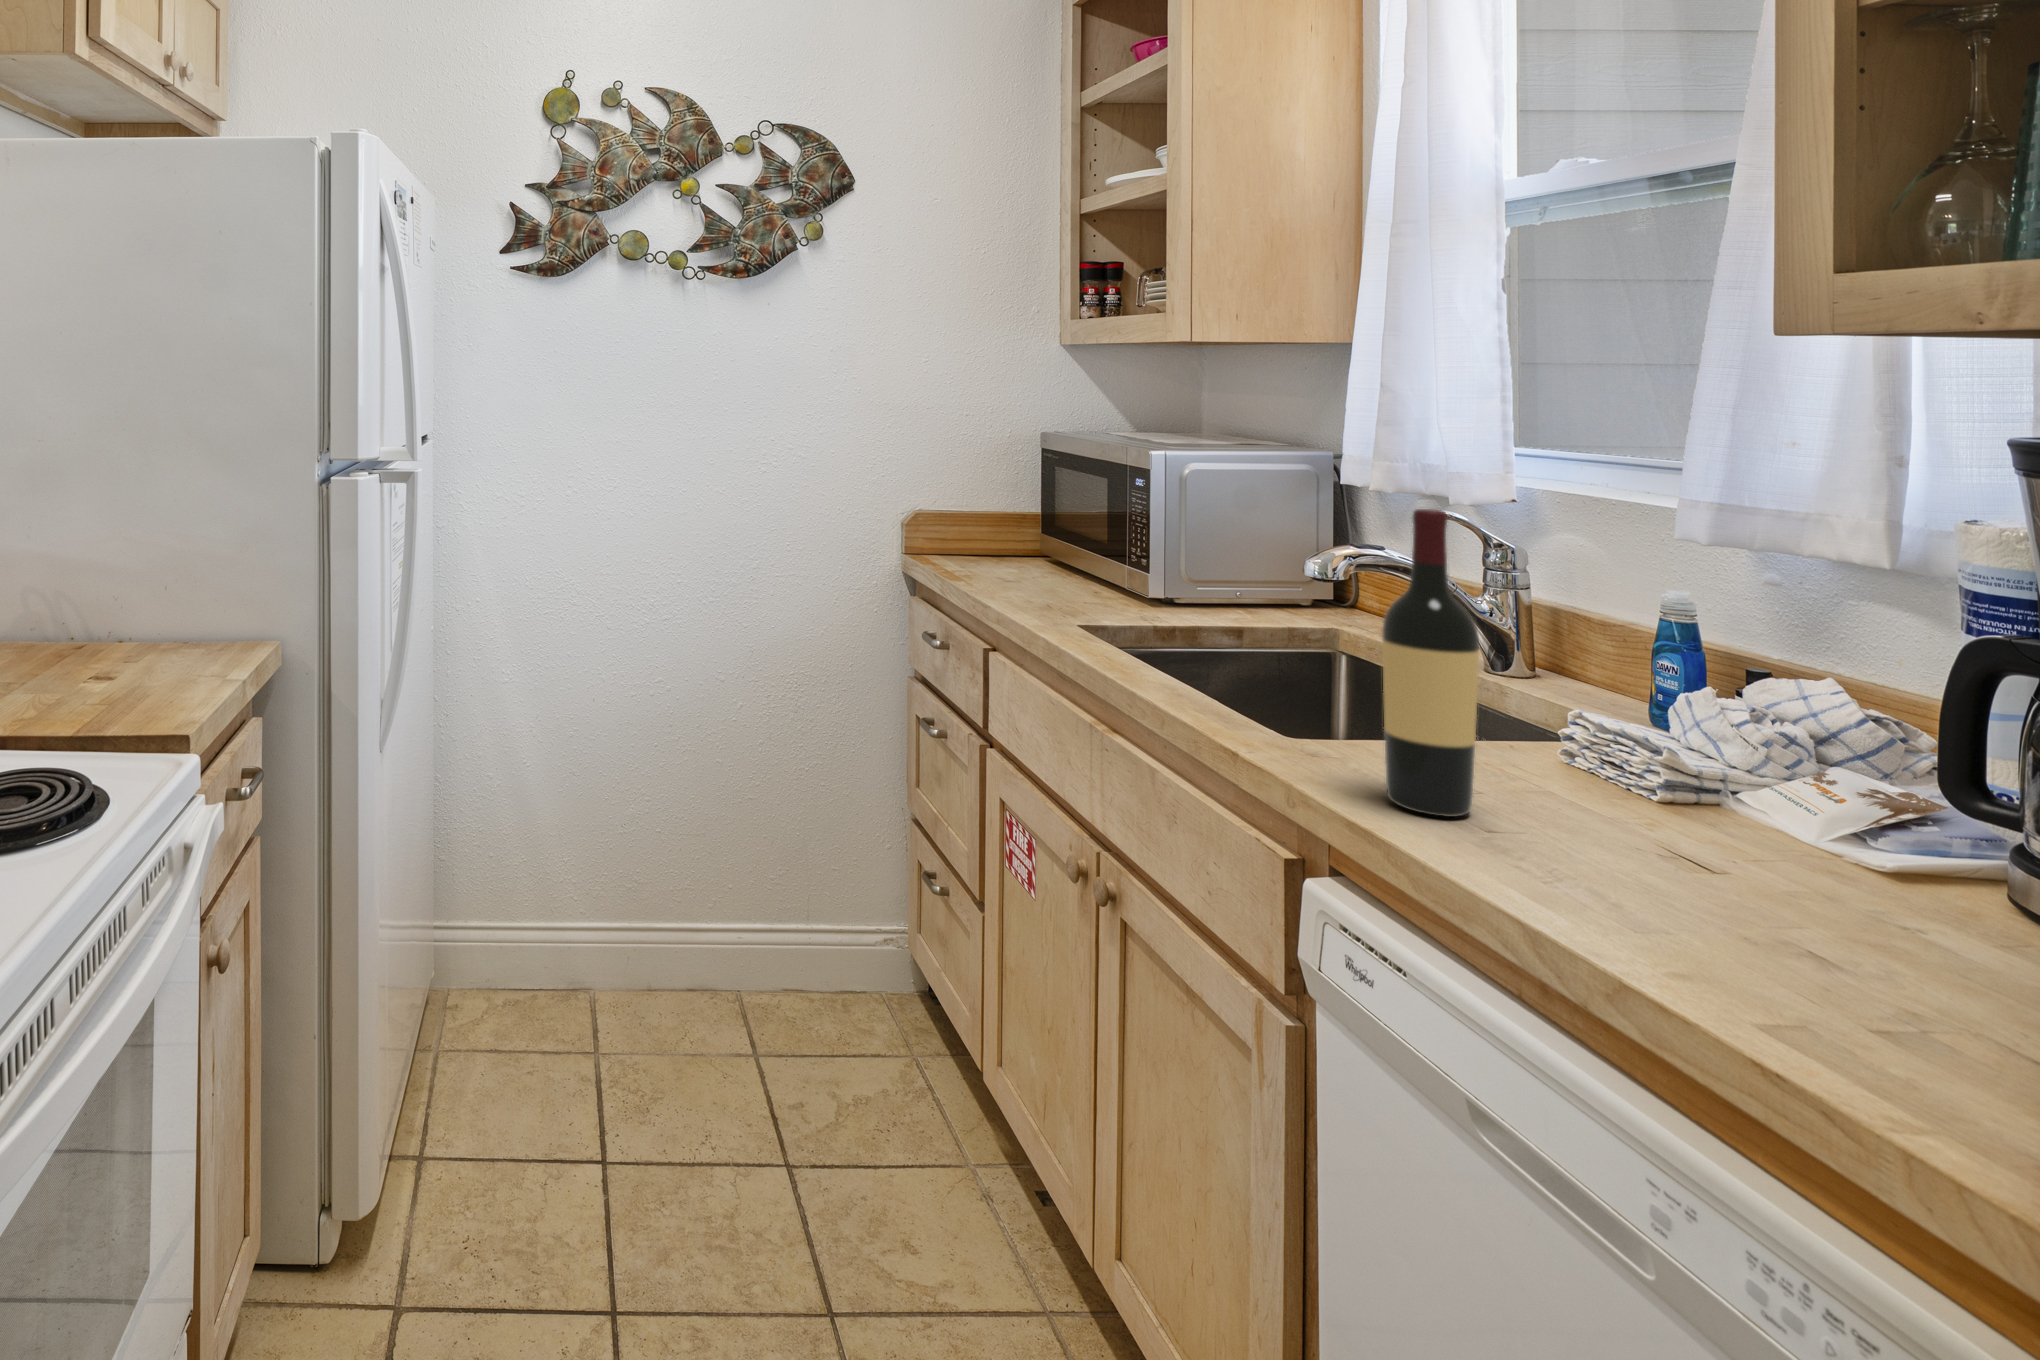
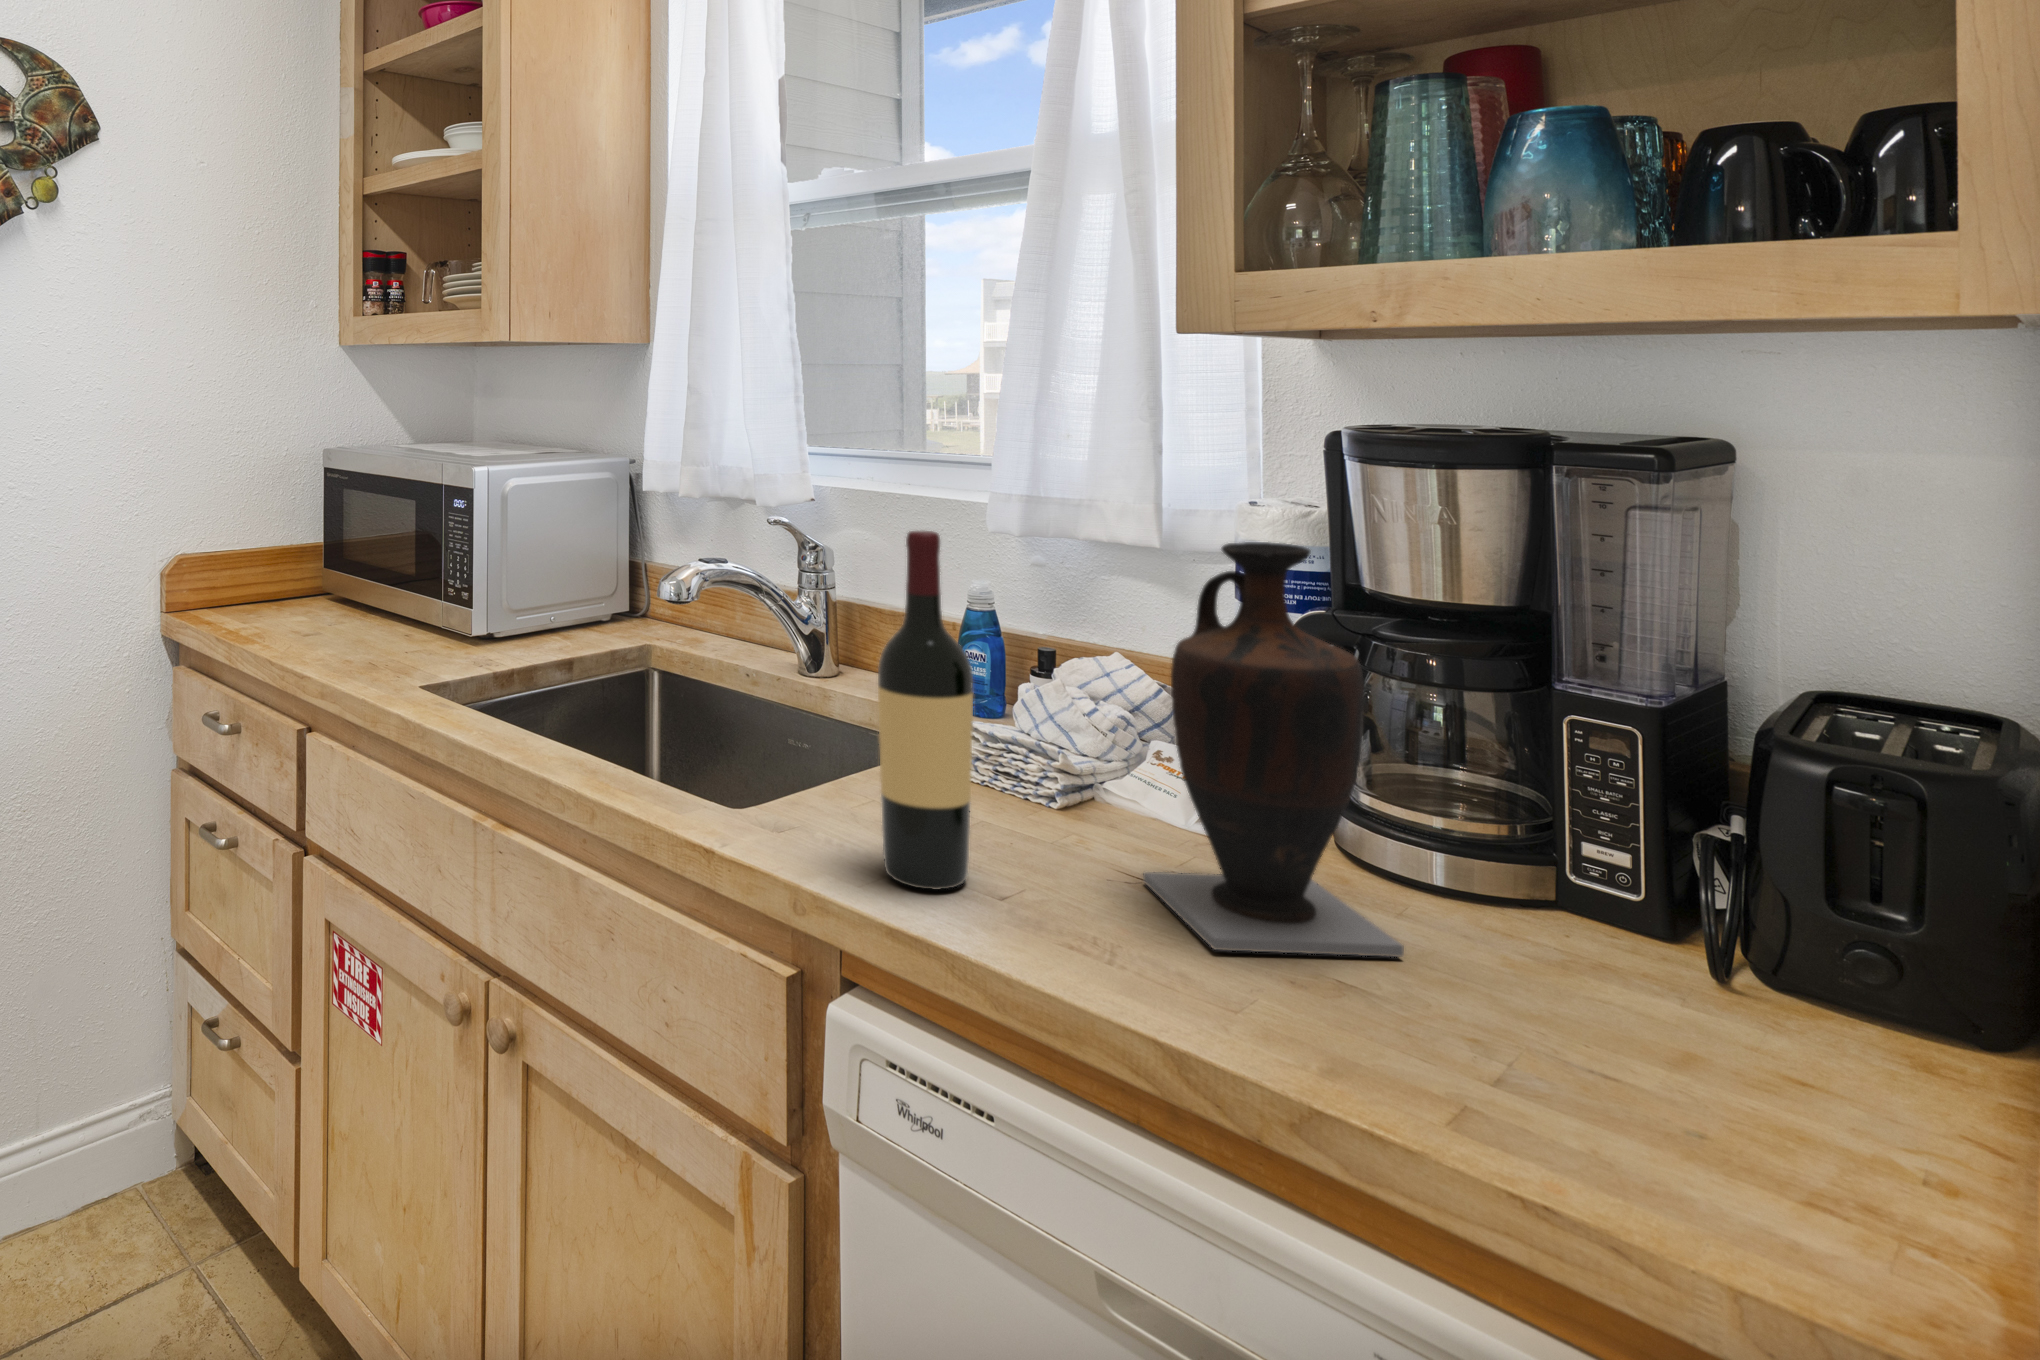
vase: none [1674,540,1927,956] -> present [1143,542,1404,957]

